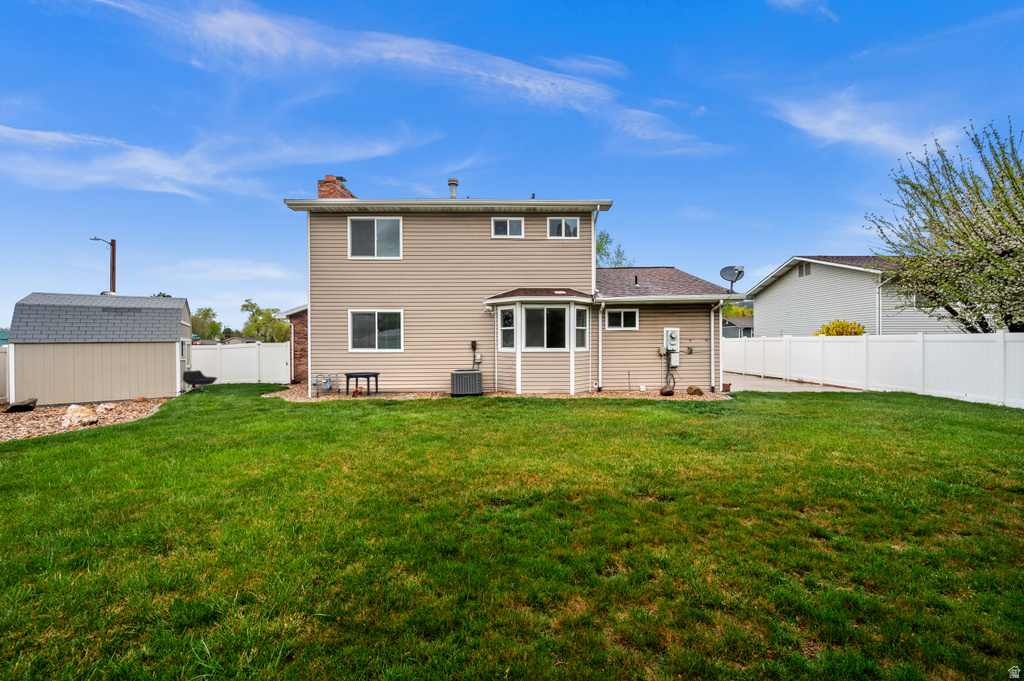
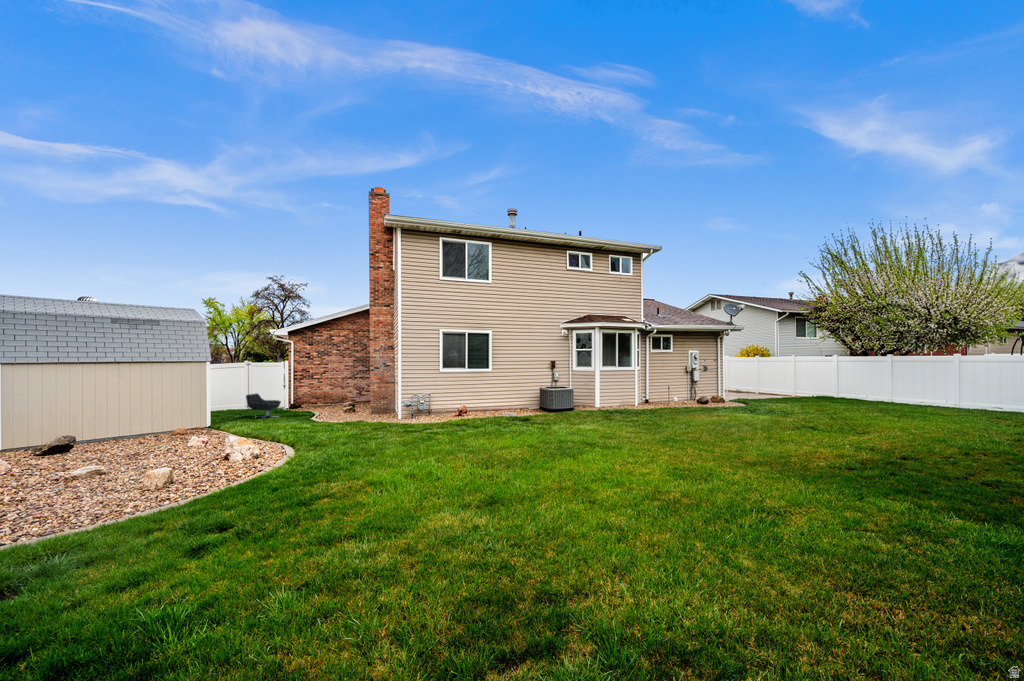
round table: present [344,372,380,395] -> none [444,391,478,413]

